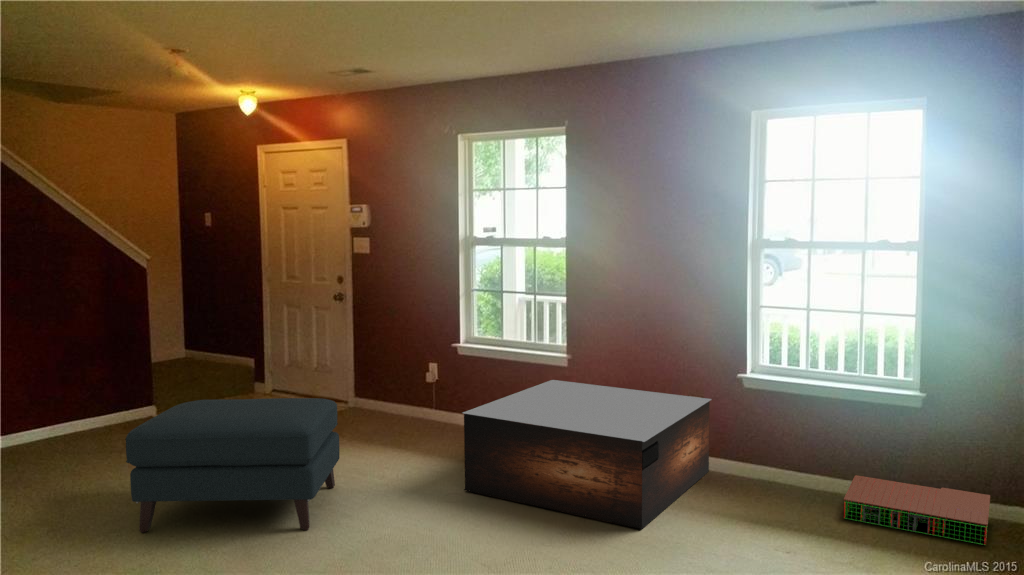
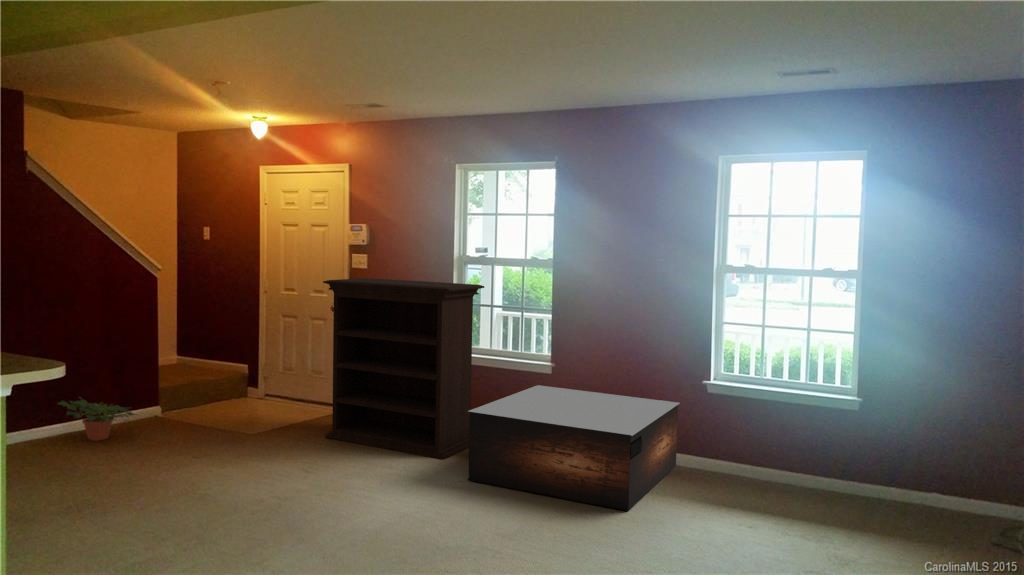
bookshelf: none [312,264,488,465] -> present [323,278,484,460]
ottoman: present [125,398,340,533] -> none [175,397,356,514]
potted plant: none [35,399,125,446] -> present [58,397,136,441]
storage bin: present [844,475,990,545] -> none [794,468,912,523]

